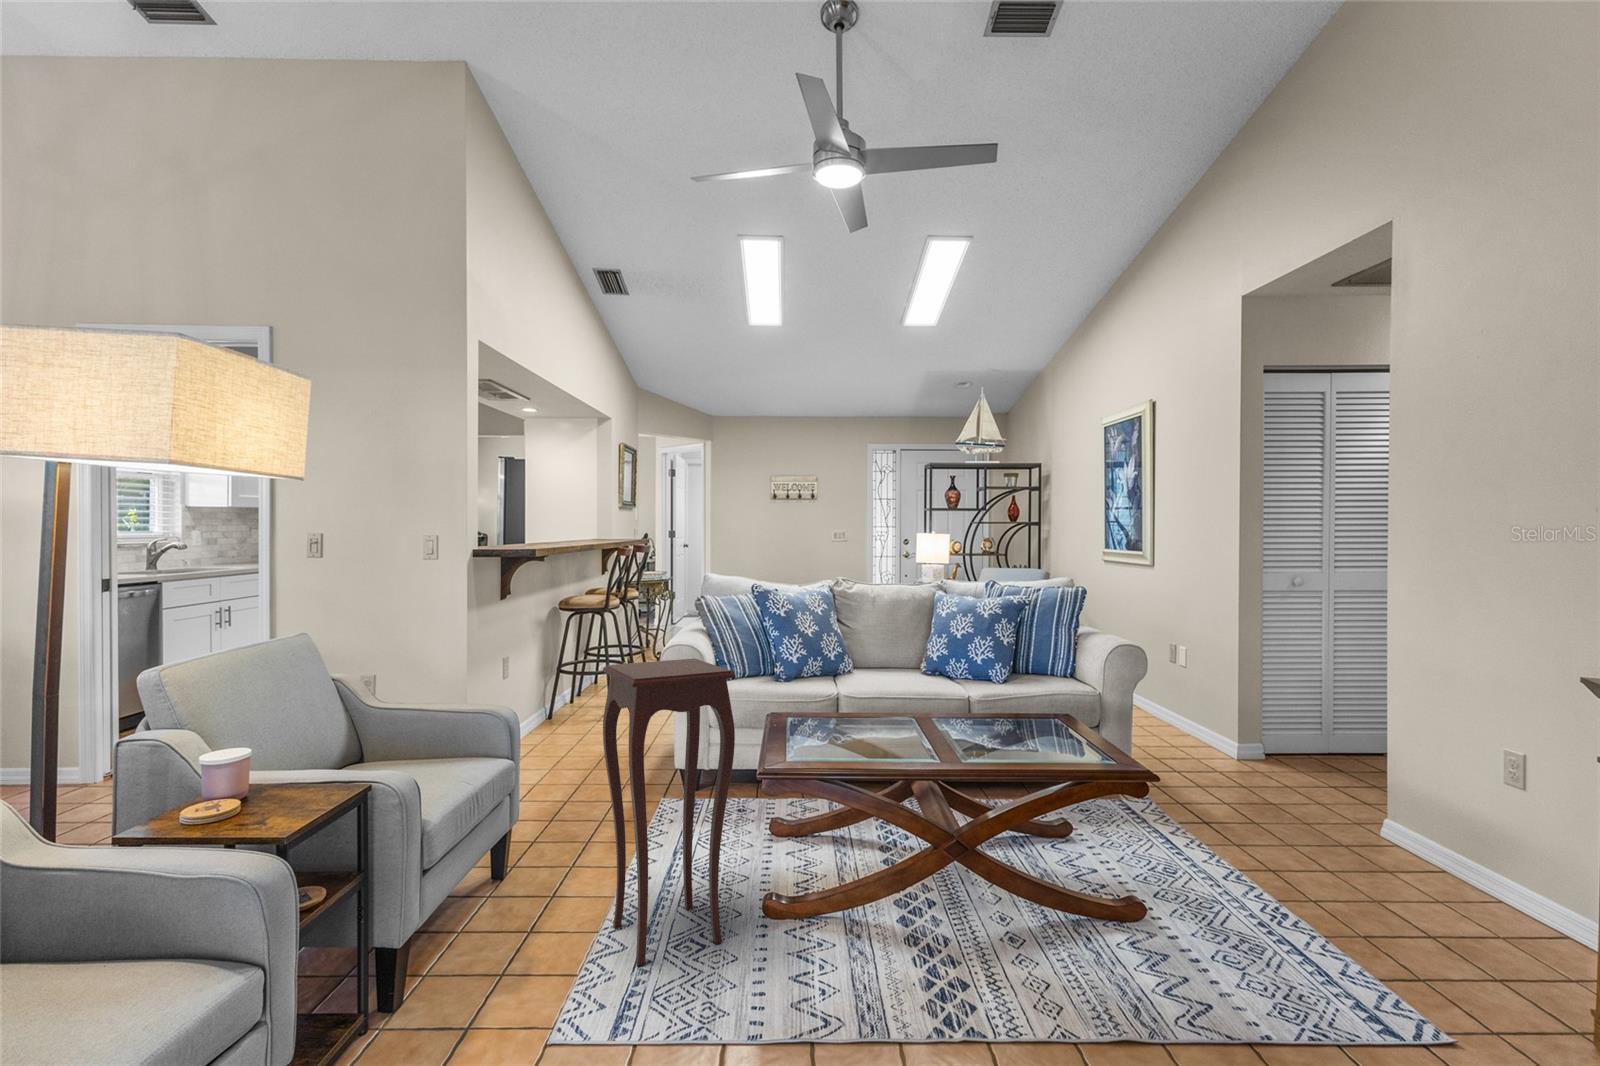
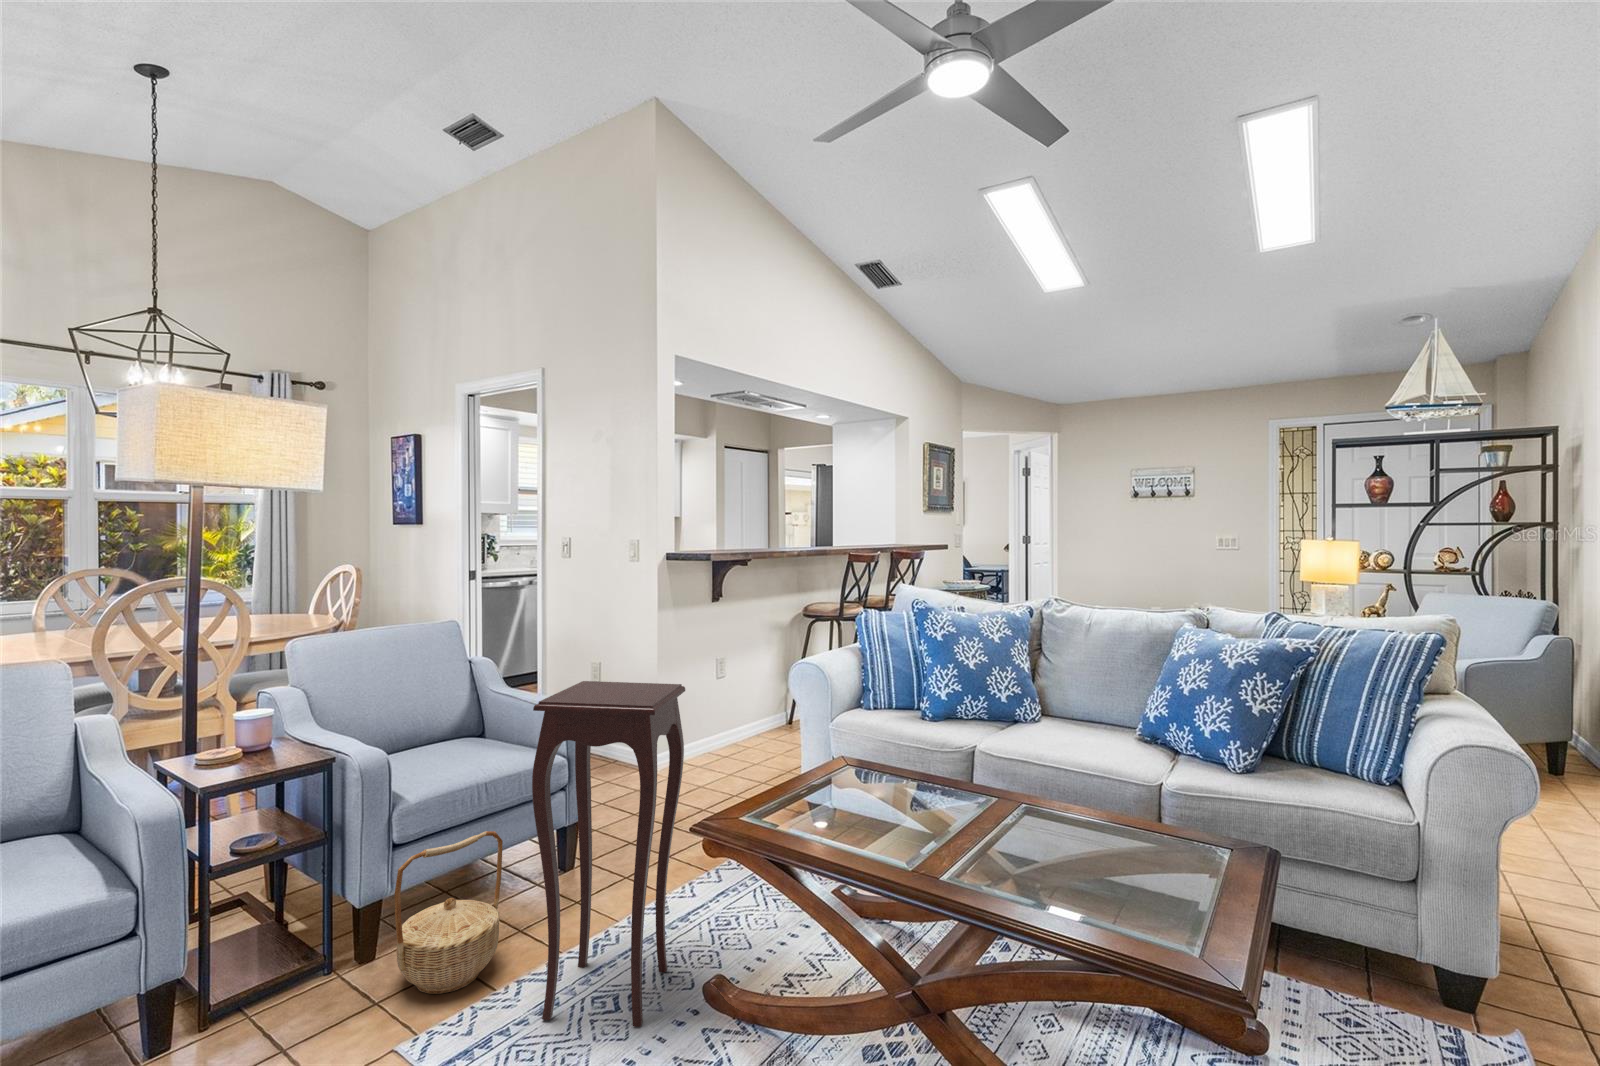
basket: none [449,825,551,991] -> present [395,831,503,994]

